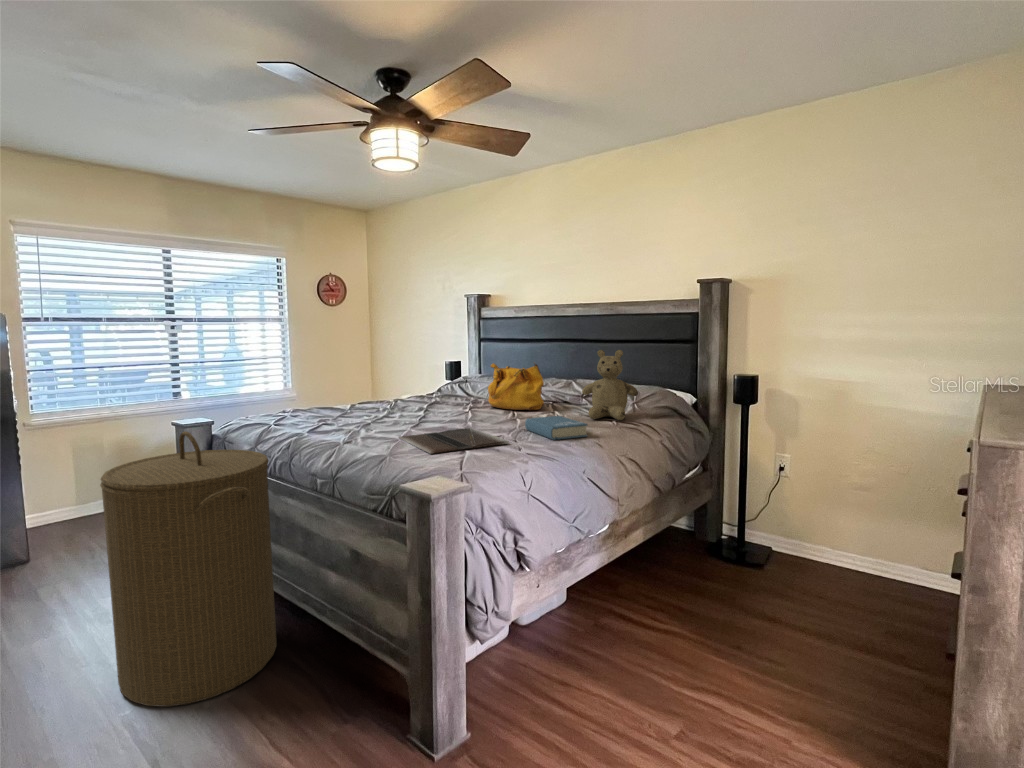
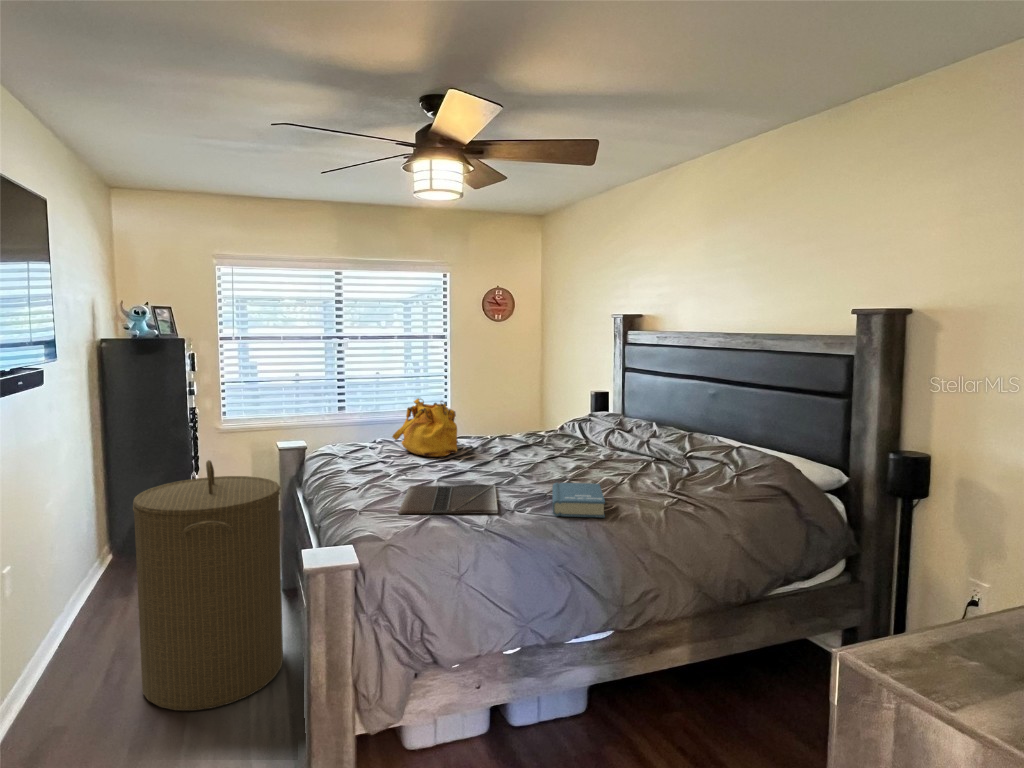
teddy bear: present [582,350,638,420] -> none [656,402,731,498]
handbag: present [488,363,544,410] -> present [392,399,457,457]

